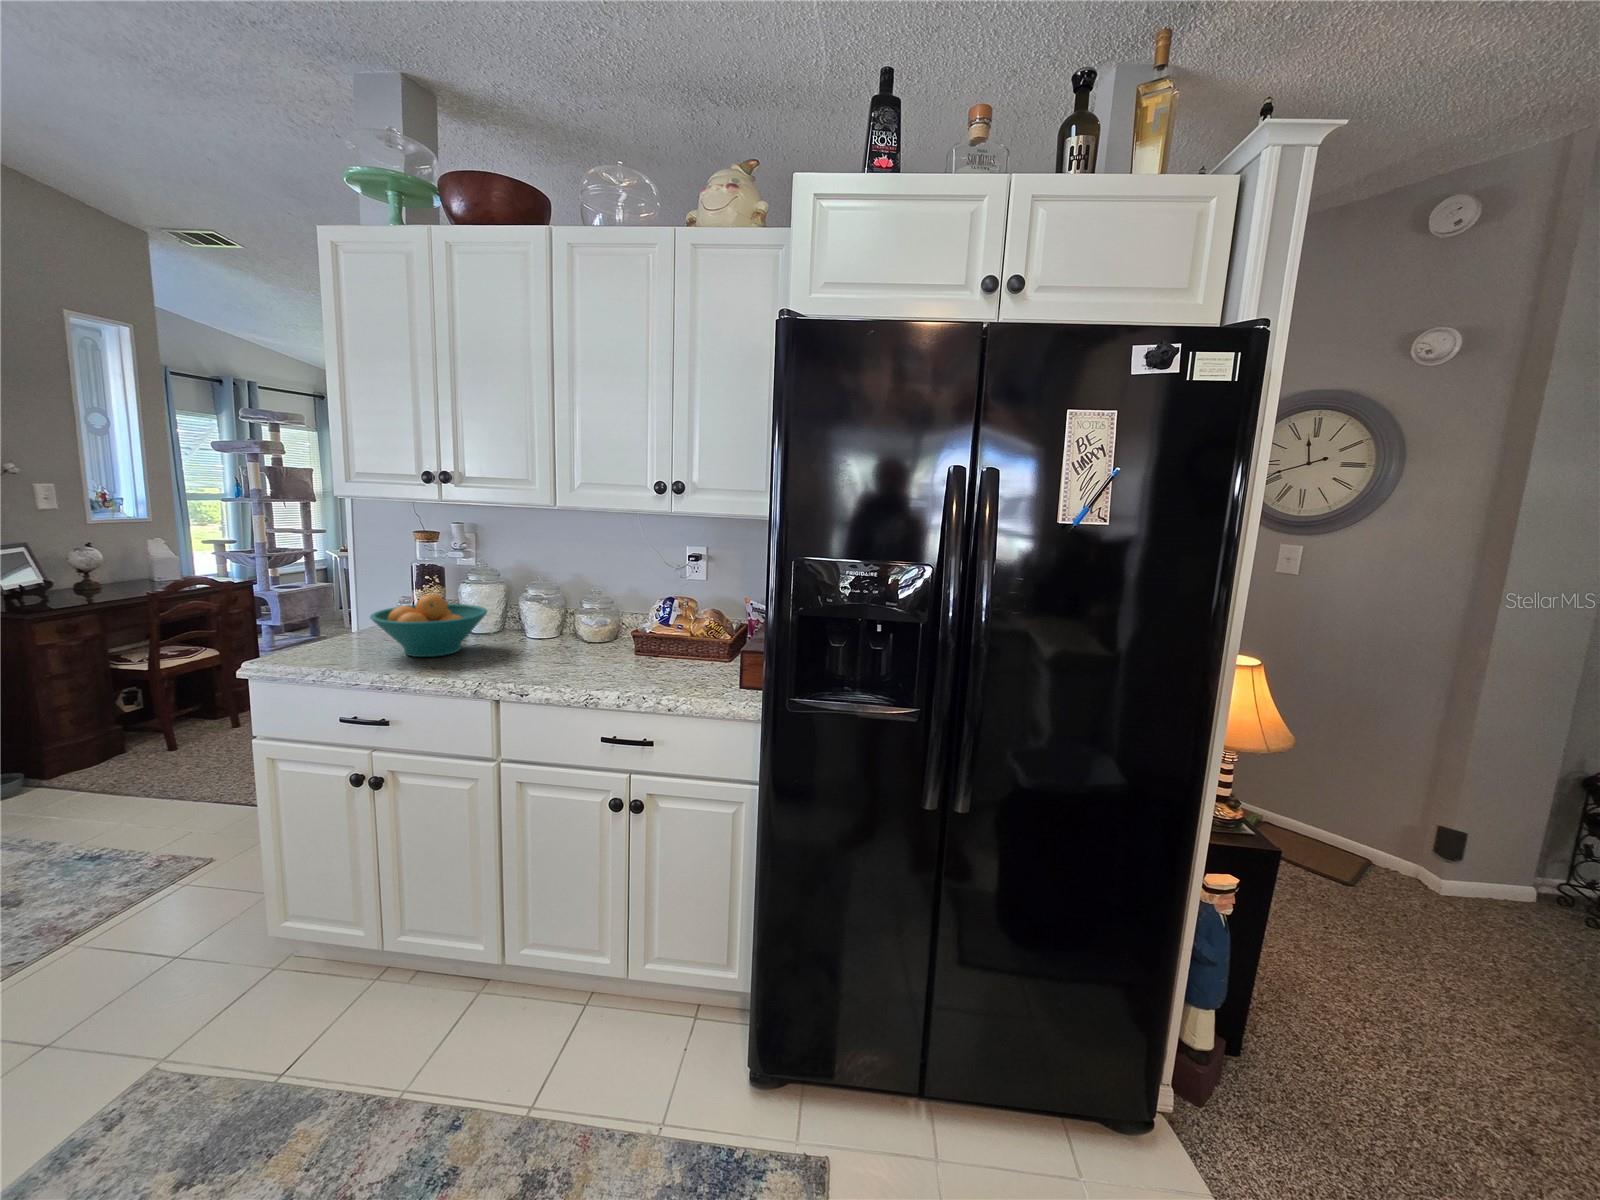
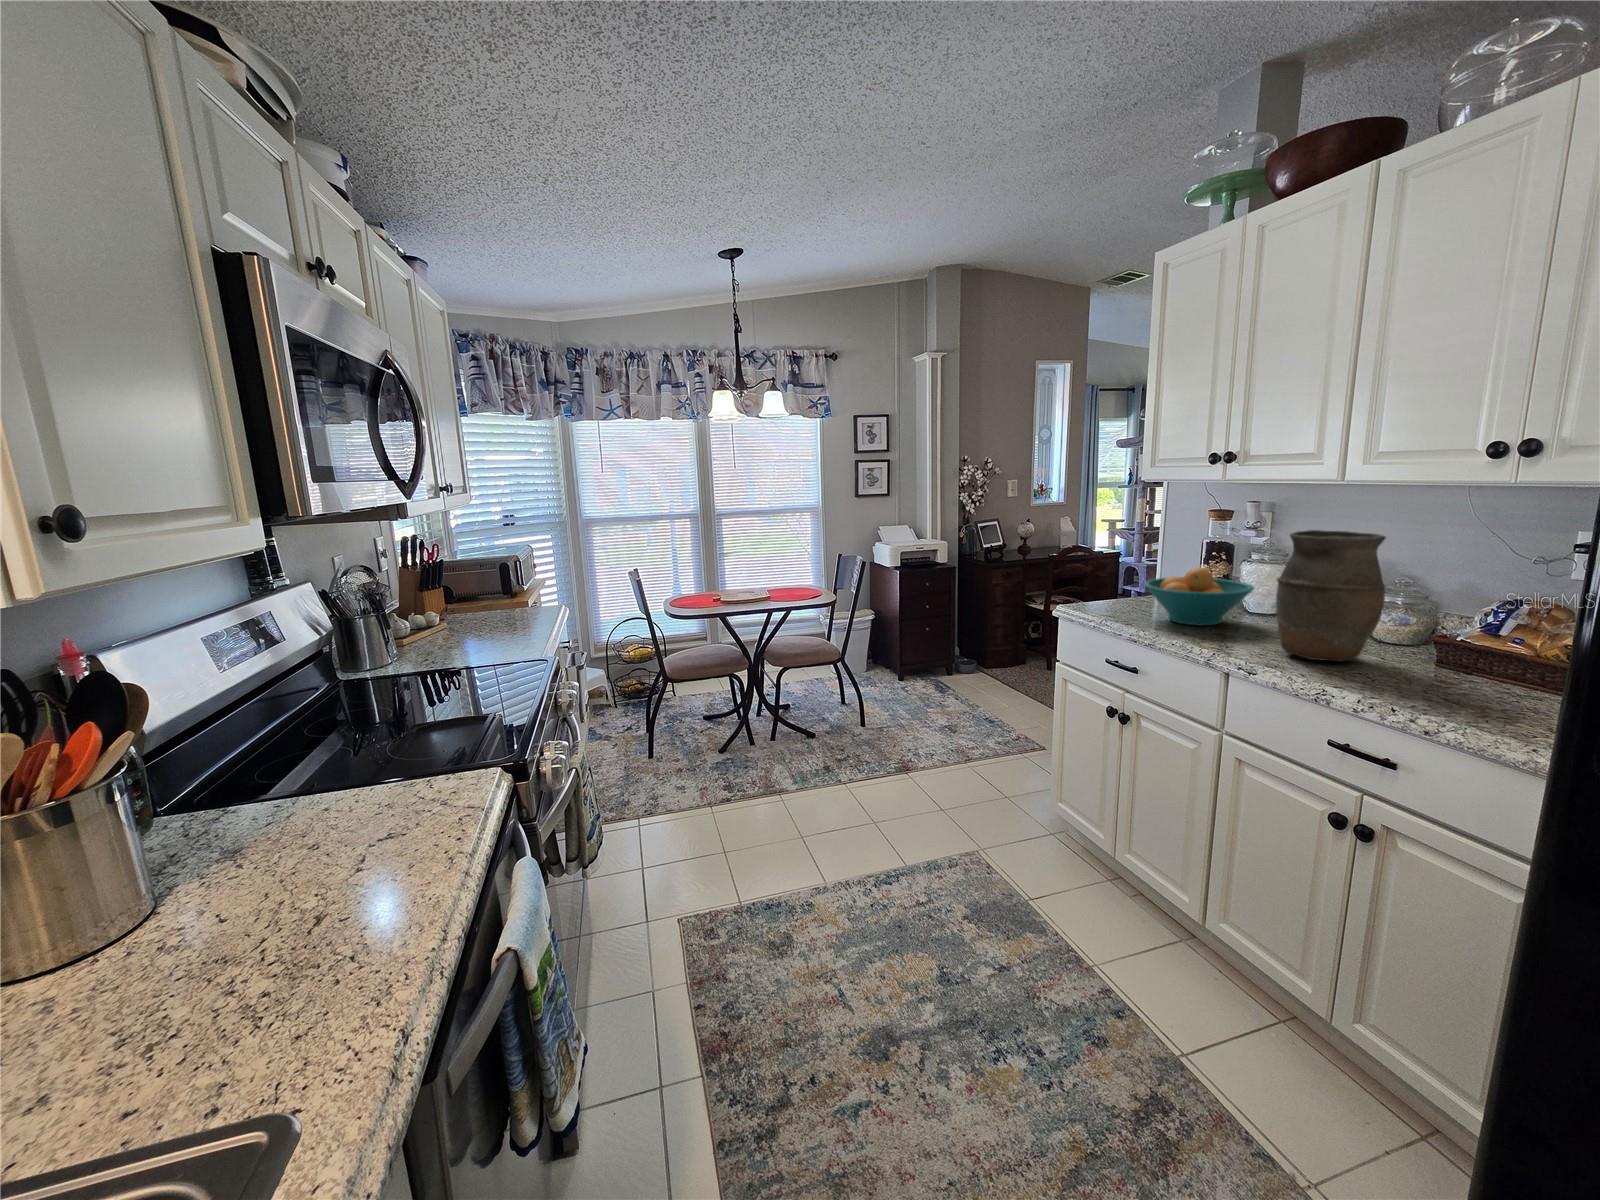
vase: none [523,551,605,669] -> present [1276,530,1386,662]

